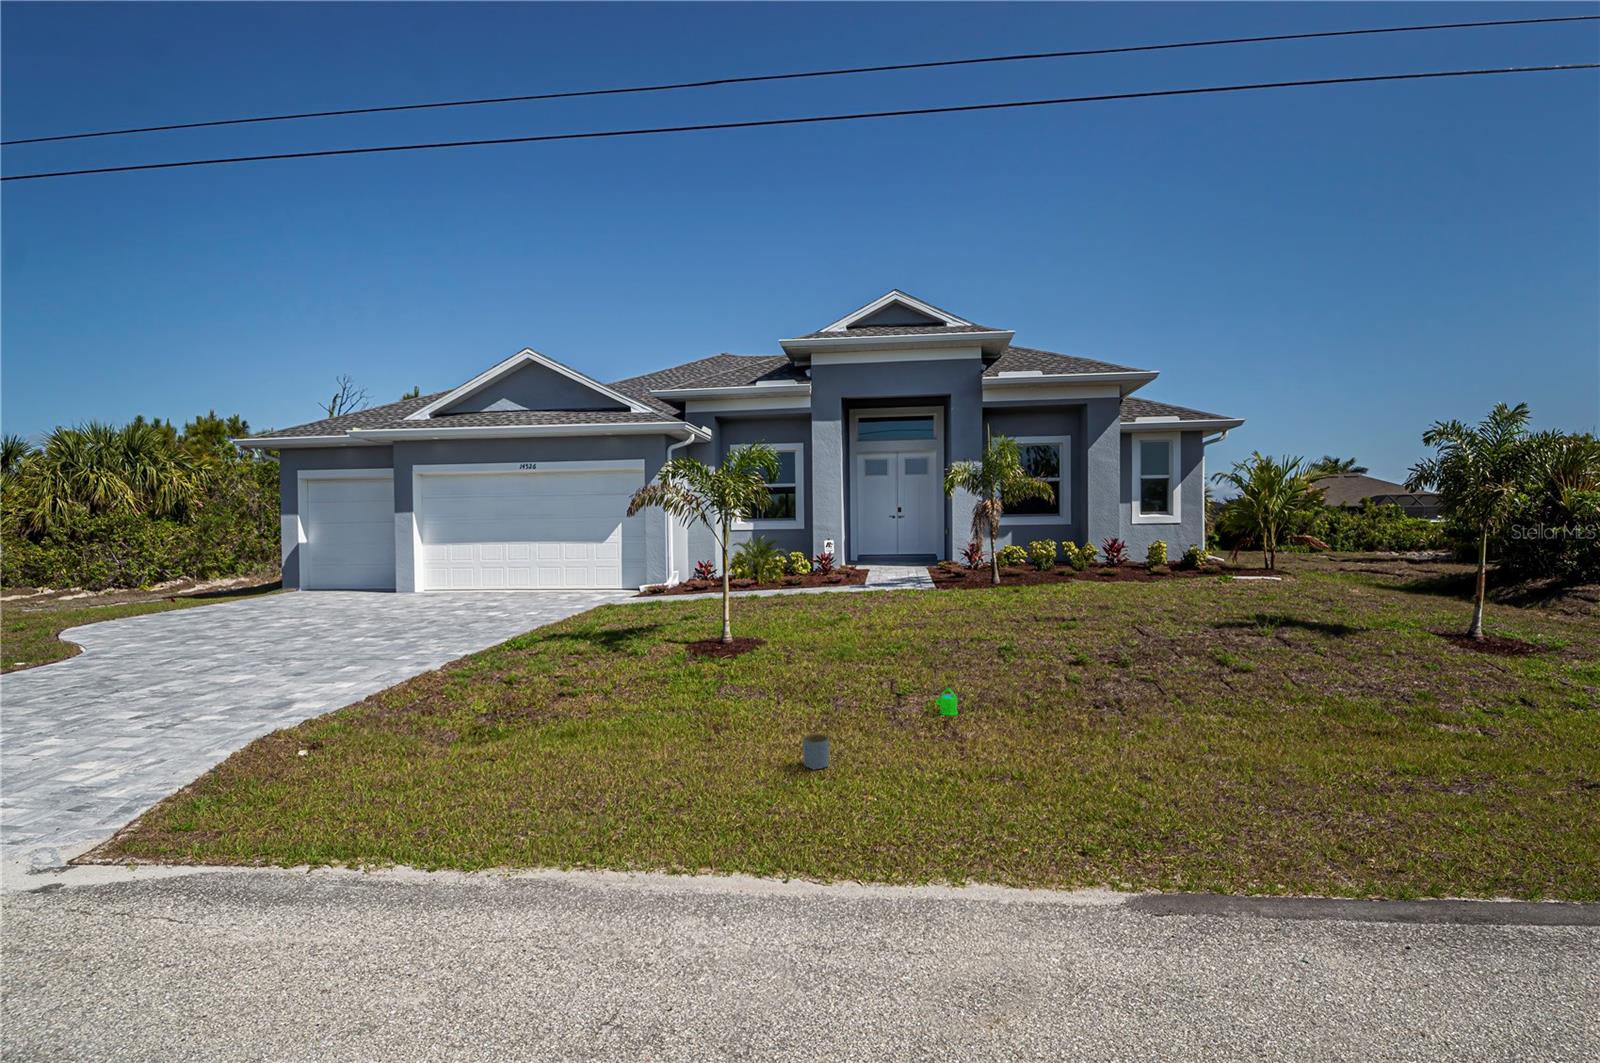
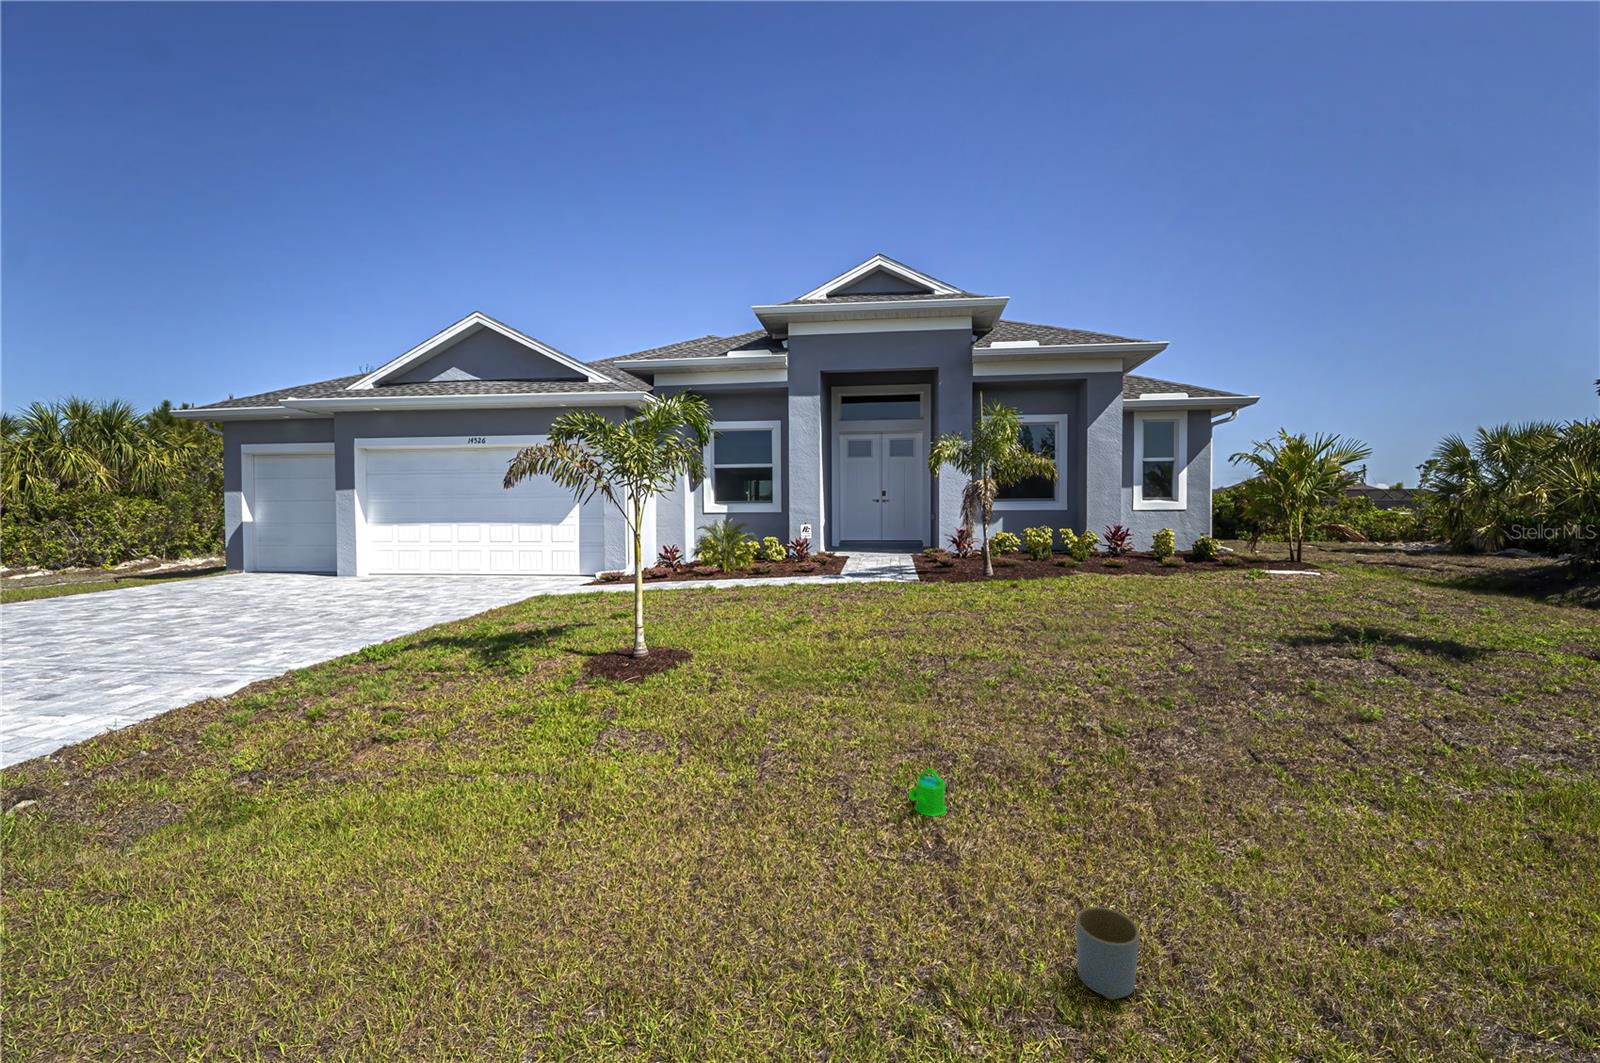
planter: present [802,734,829,770] -> present [1076,907,1139,999]

